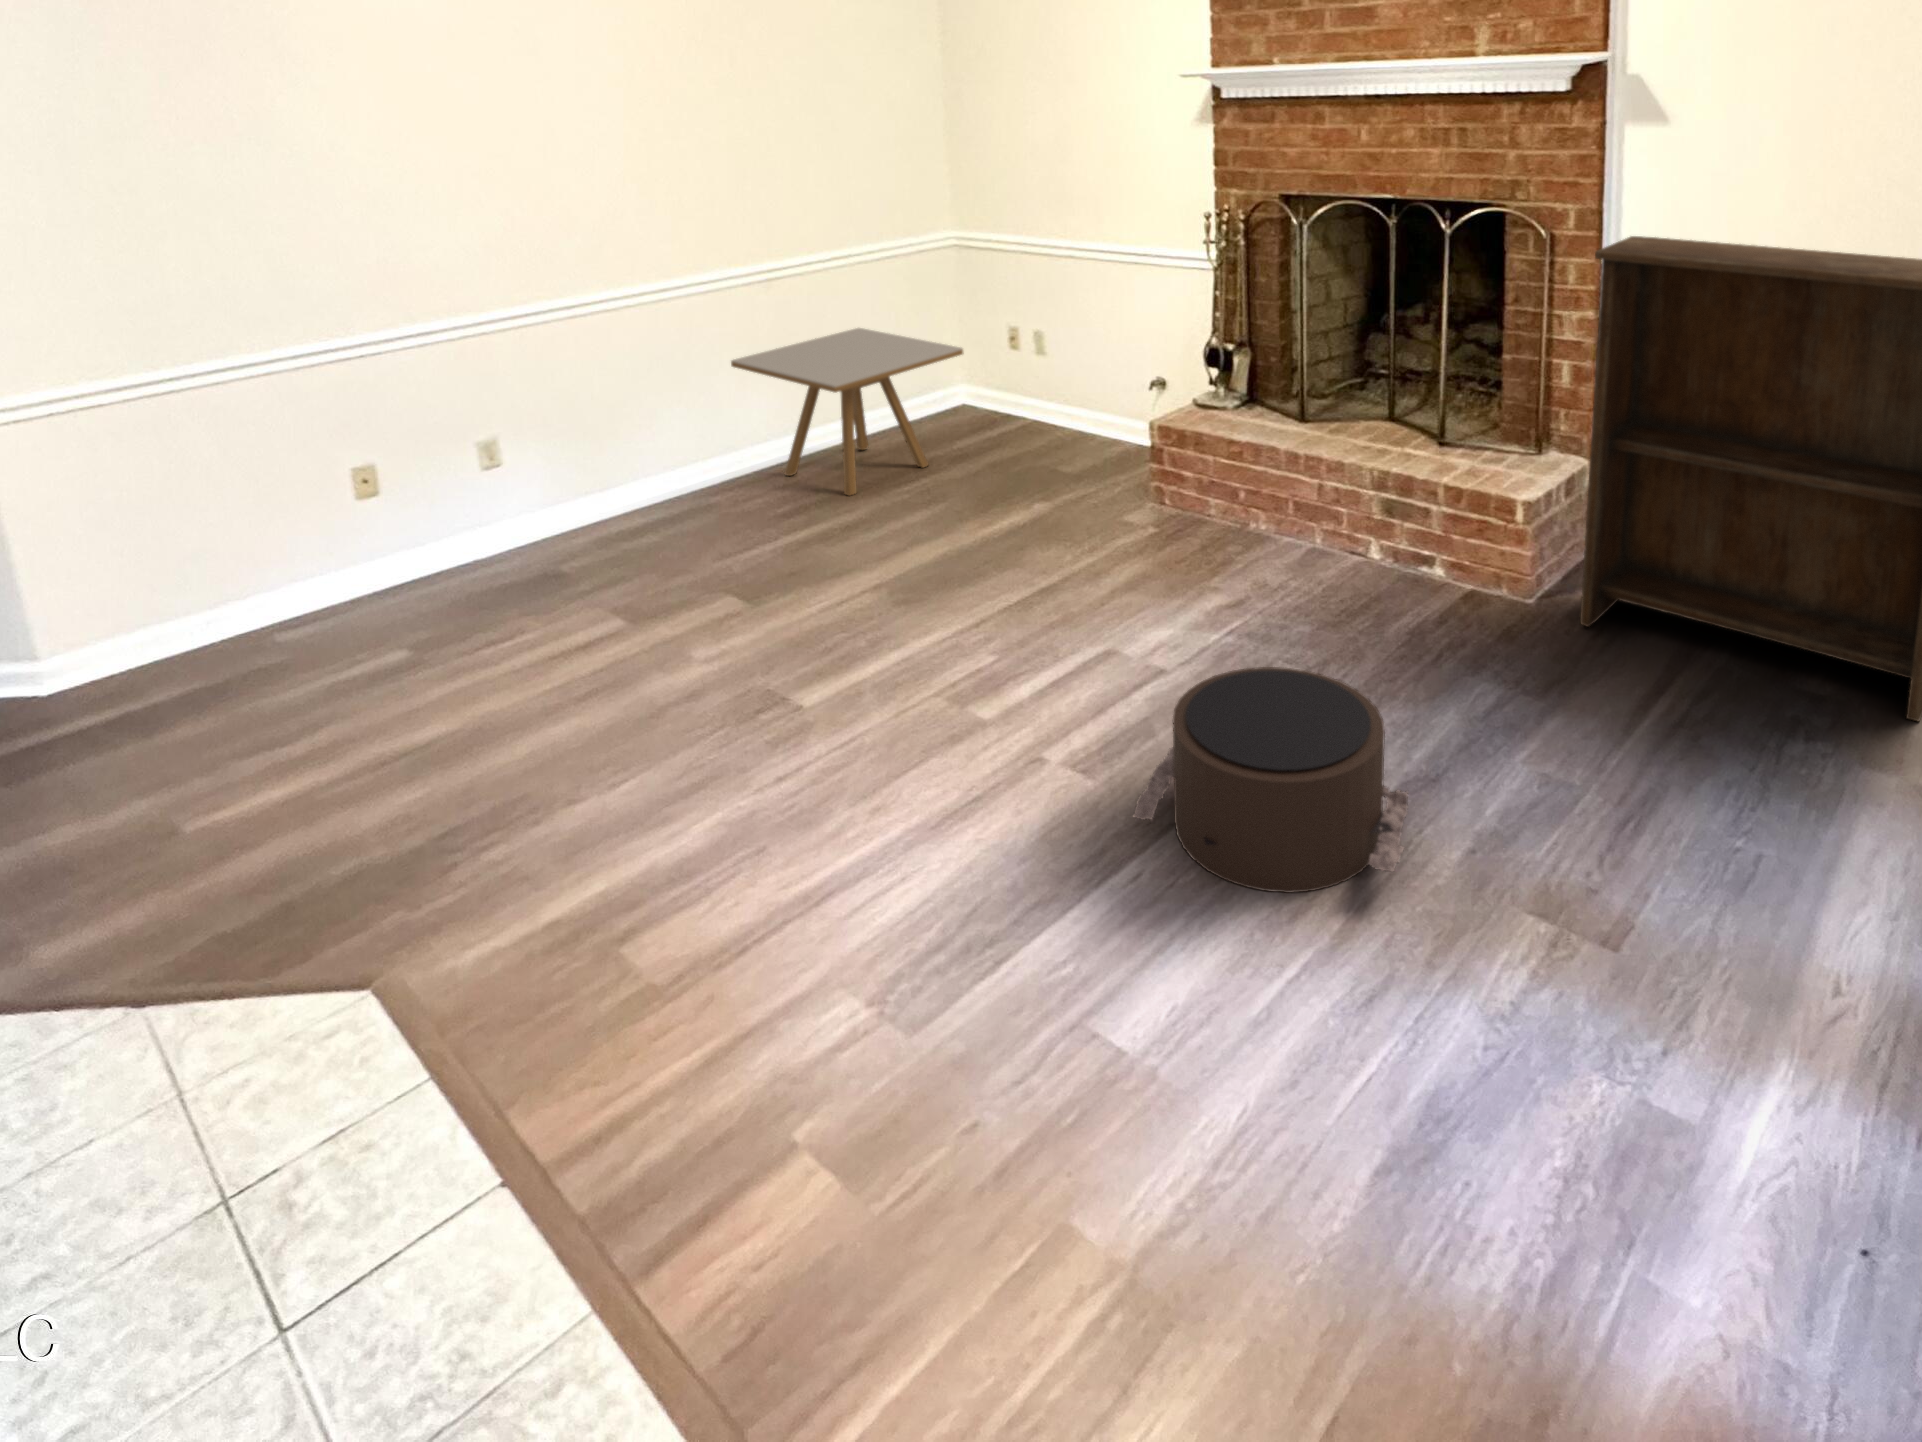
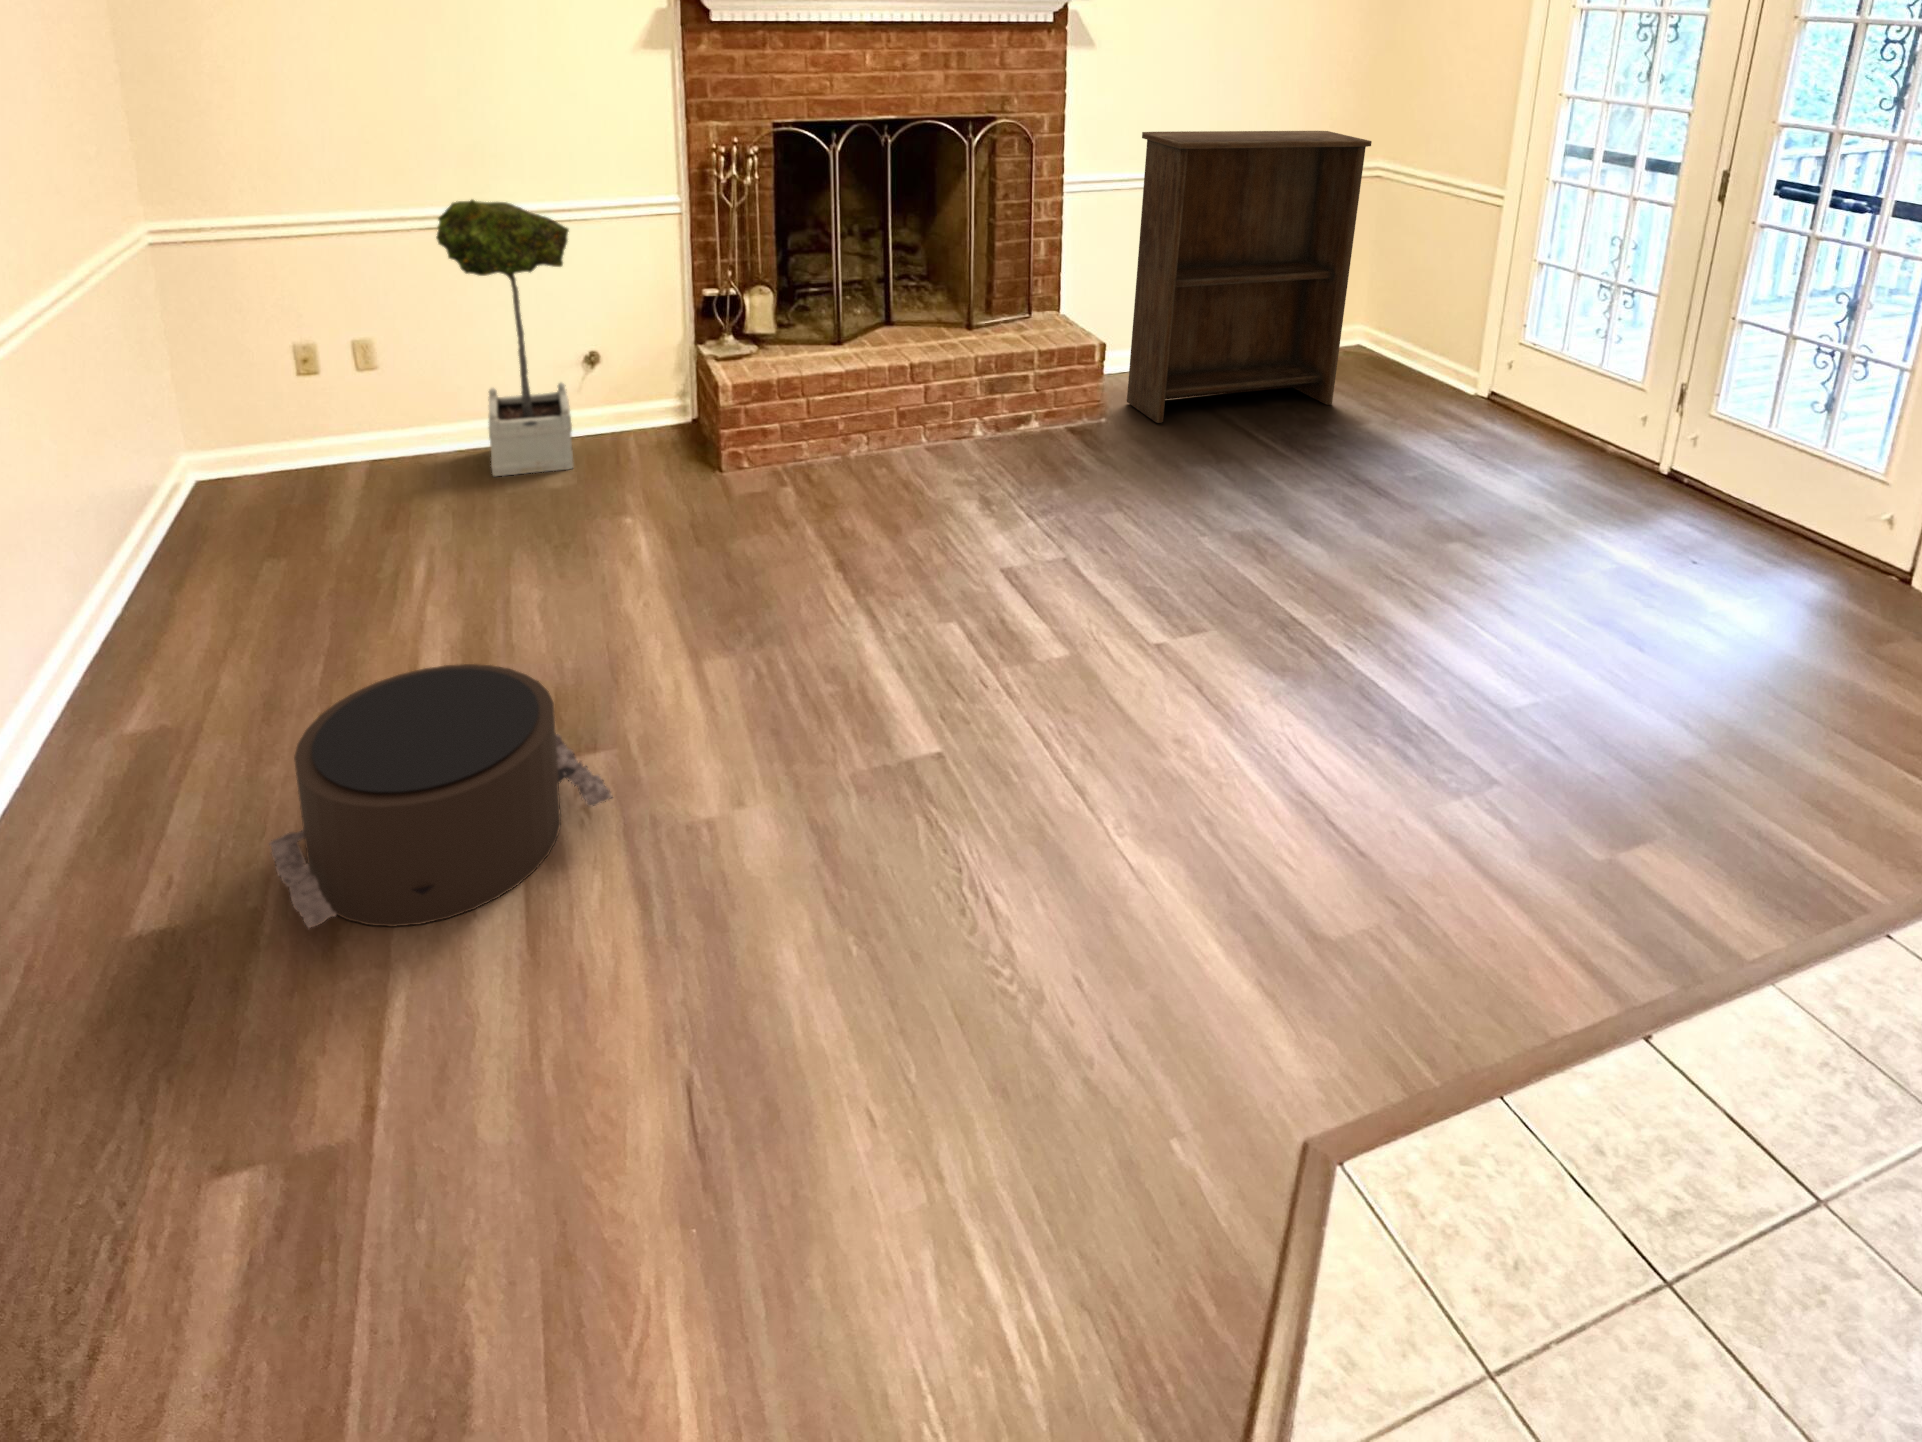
potted tree: none [1016,235,1120,464] -> present [436,200,573,476]
side table: present [731,328,963,496] -> none [122,363,438,632]
pouf: present [1133,667,1408,893] -> present [269,664,612,928]

